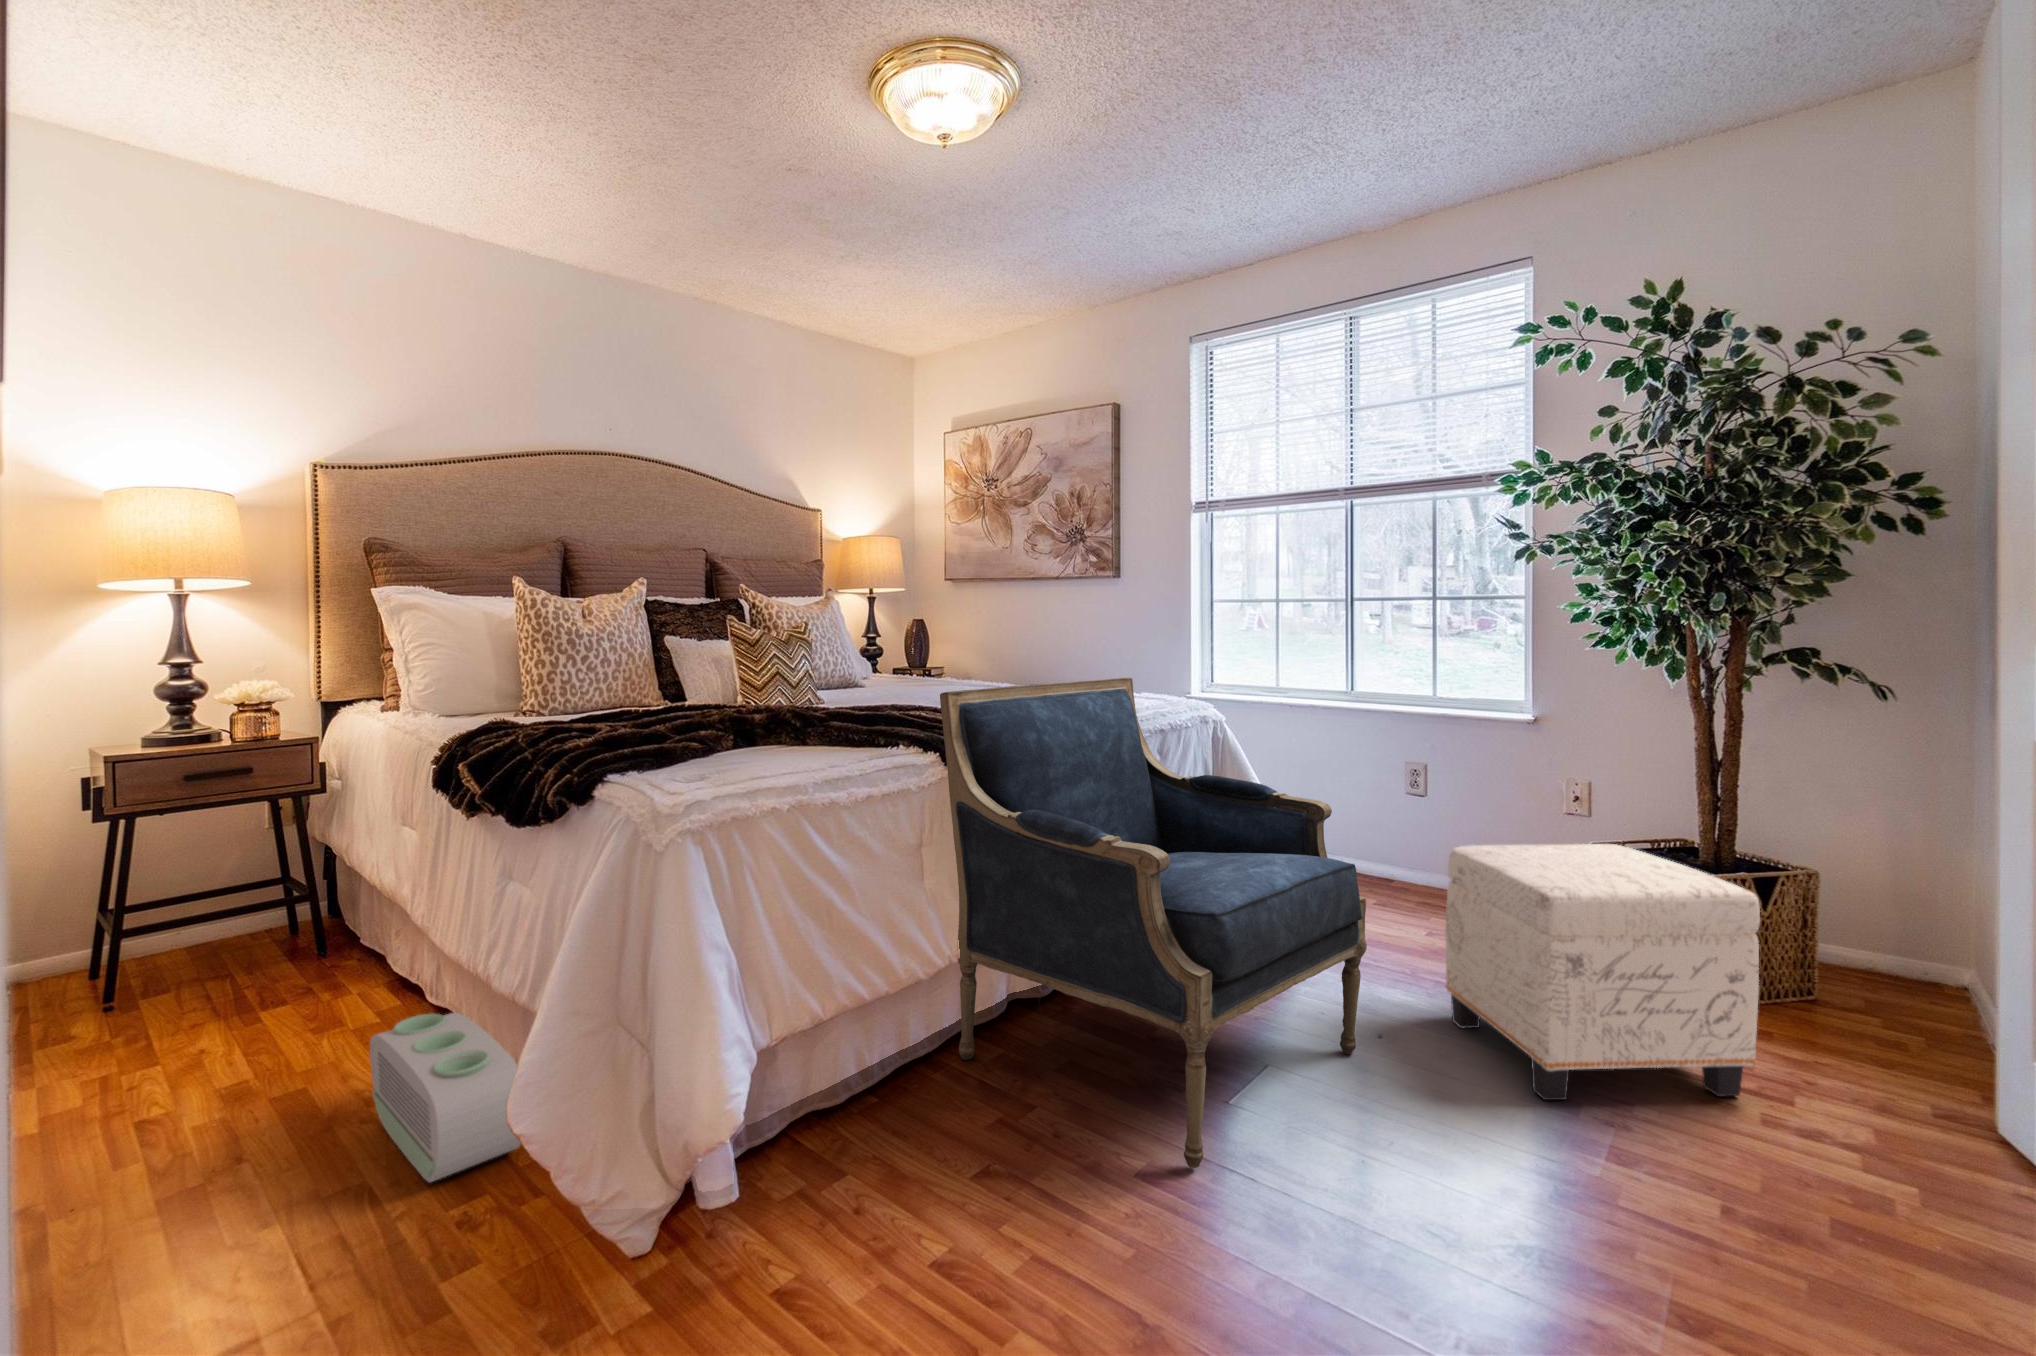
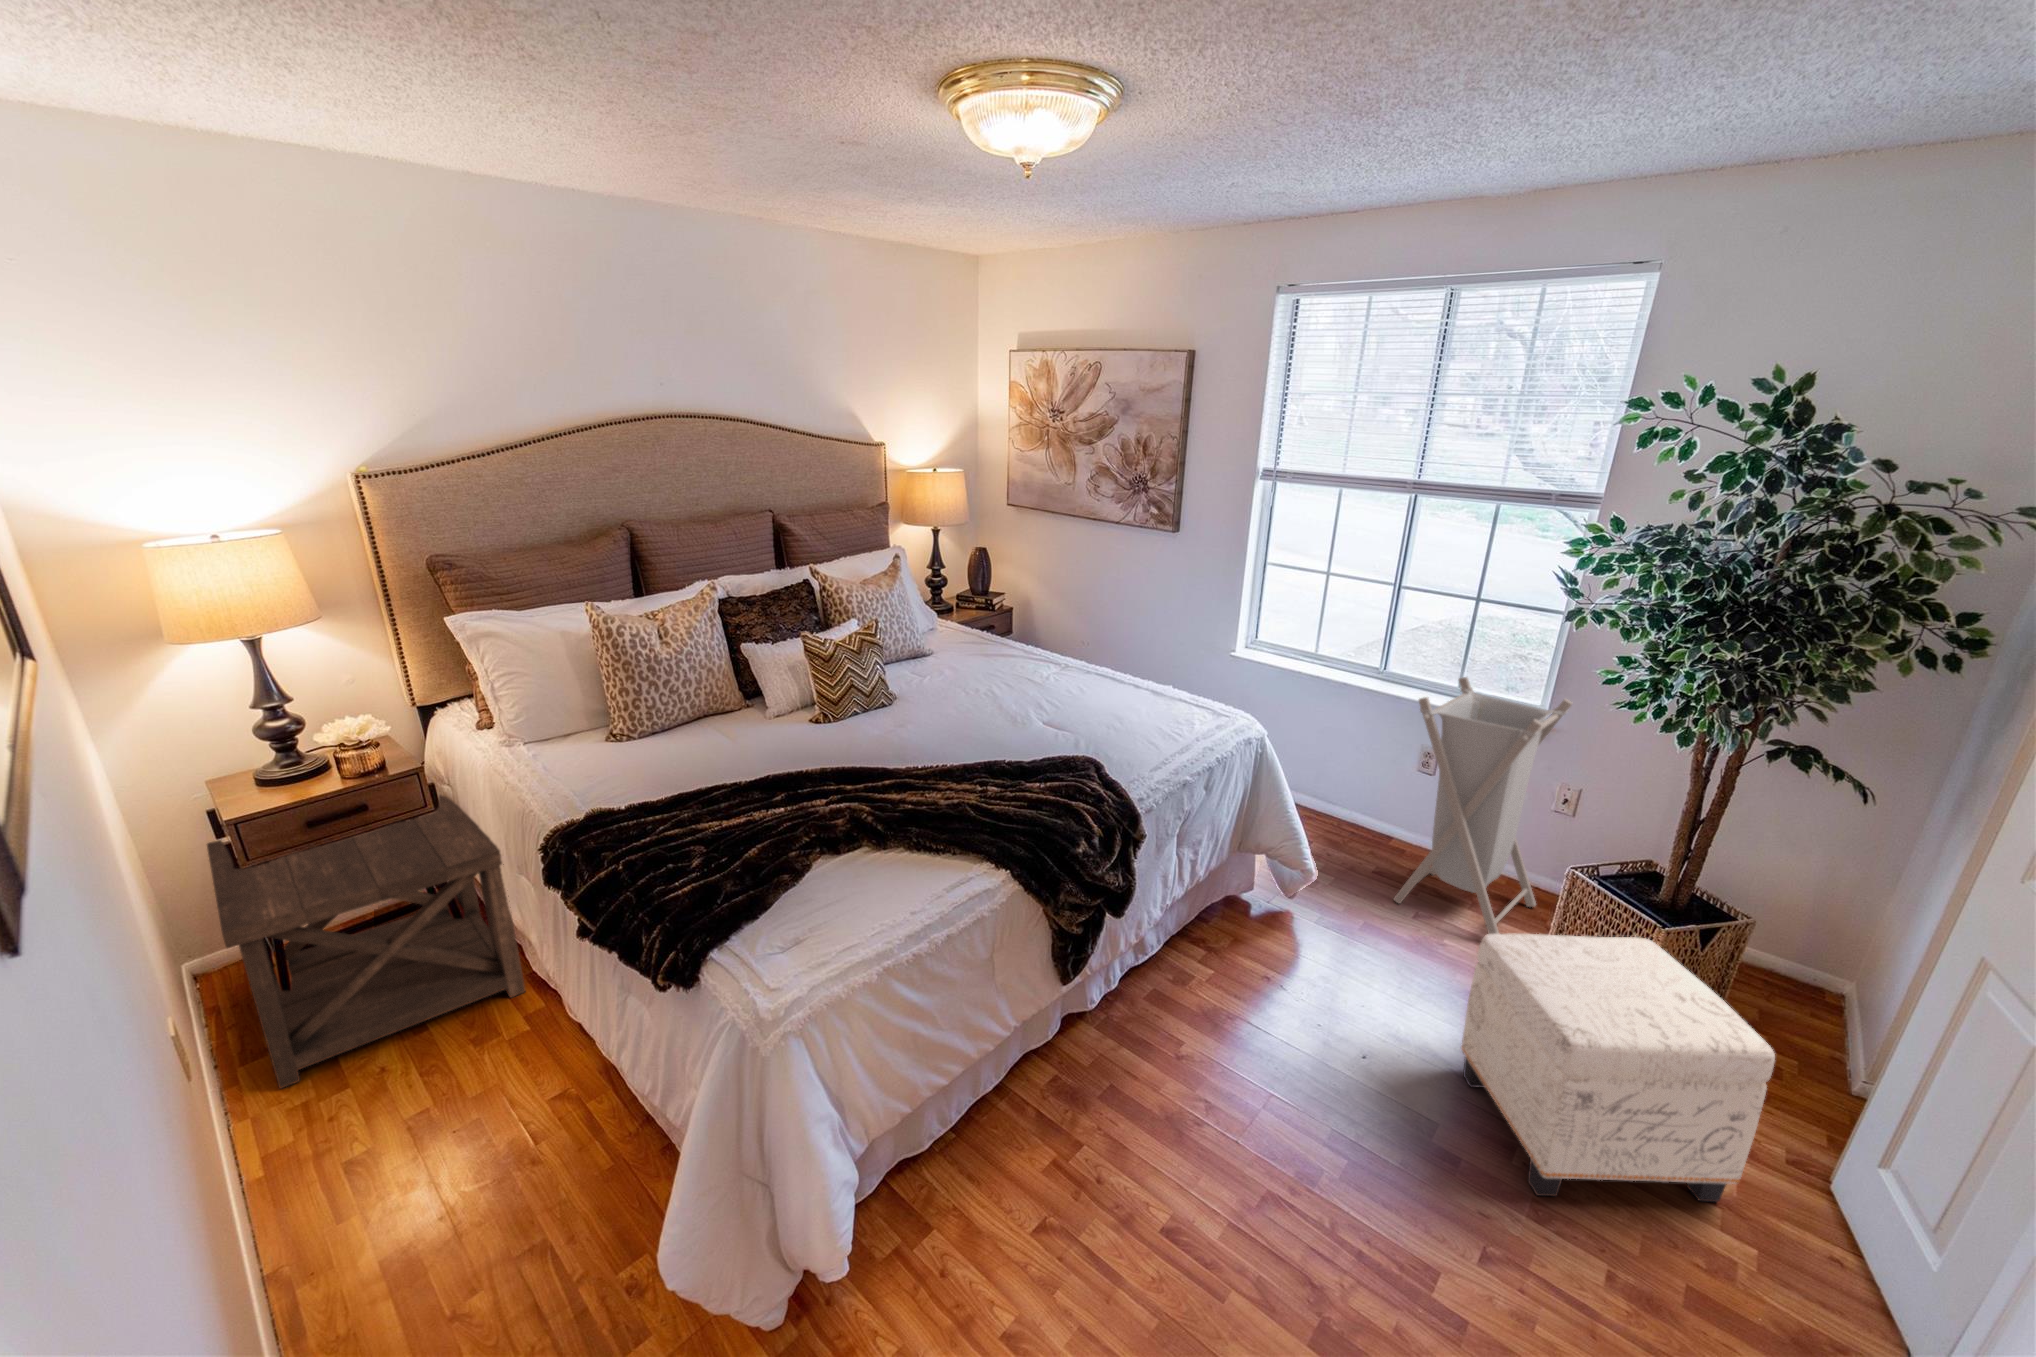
laundry hamper: none [1362,671,1513,931] -> present [1394,677,1572,934]
armchair: present [940,678,1367,1168] -> none [1002,739,1395,1268]
side table: none [36,788,393,1081] -> present [207,795,525,1088]
air purifier: present [370,1012,521,1182] -> none [517,1065,653,1243]

